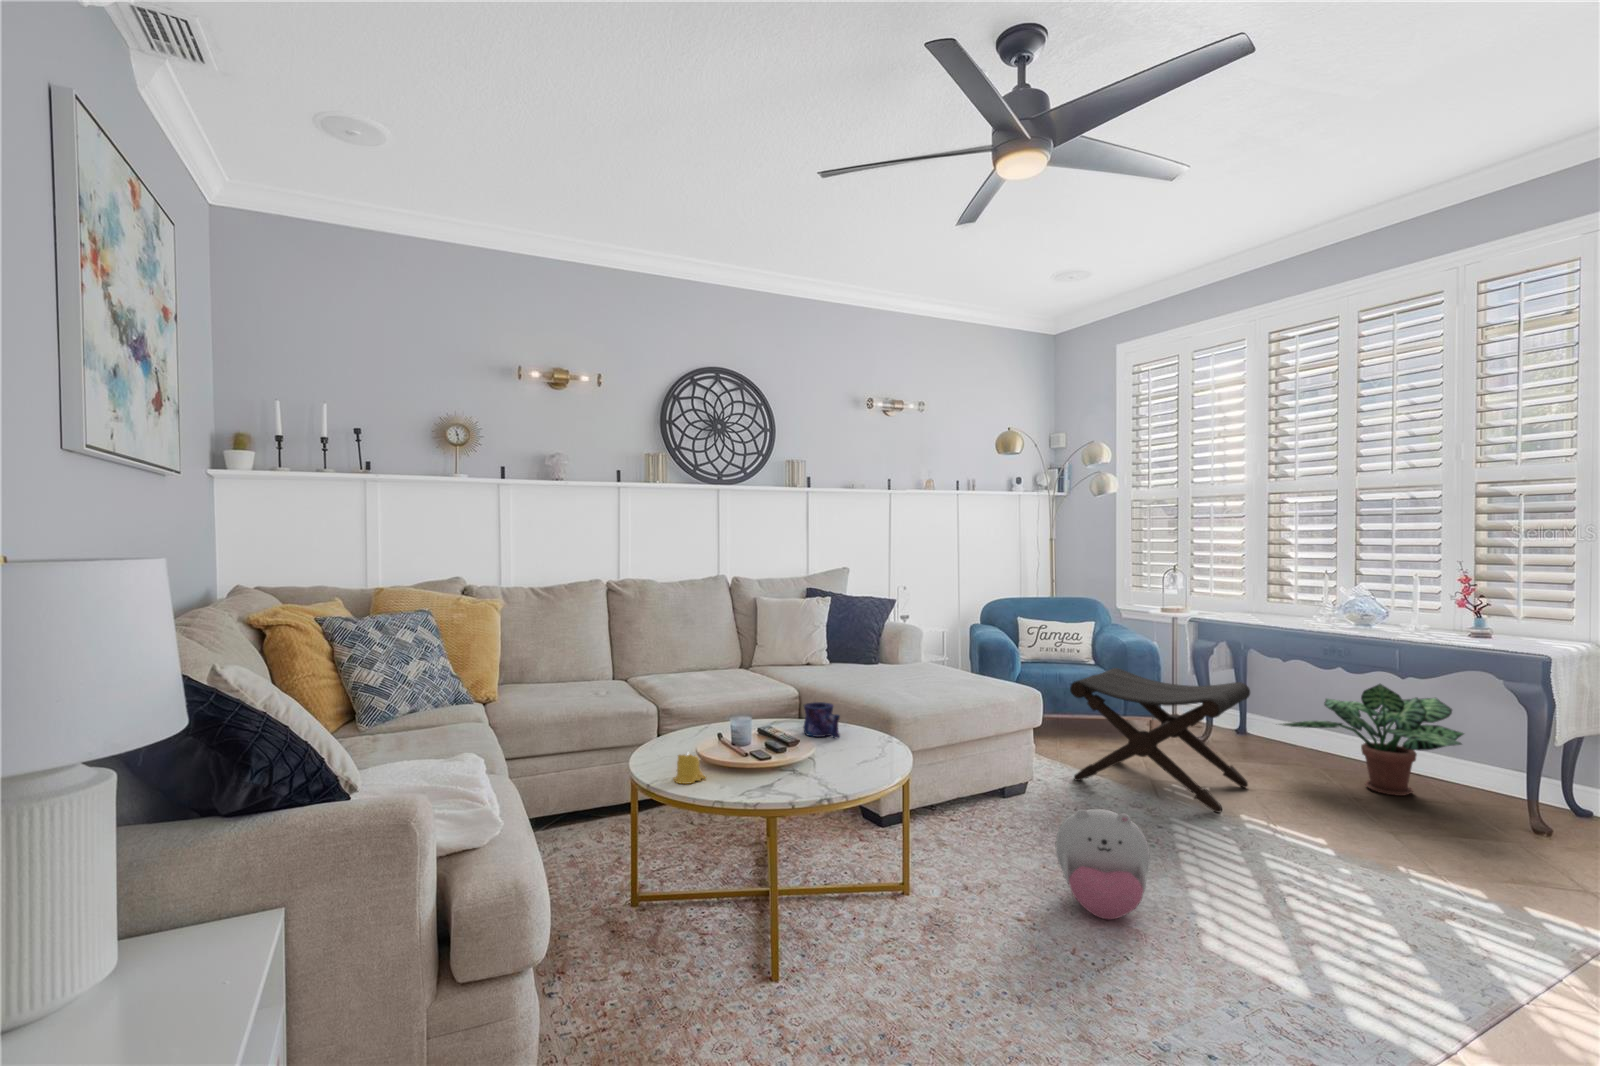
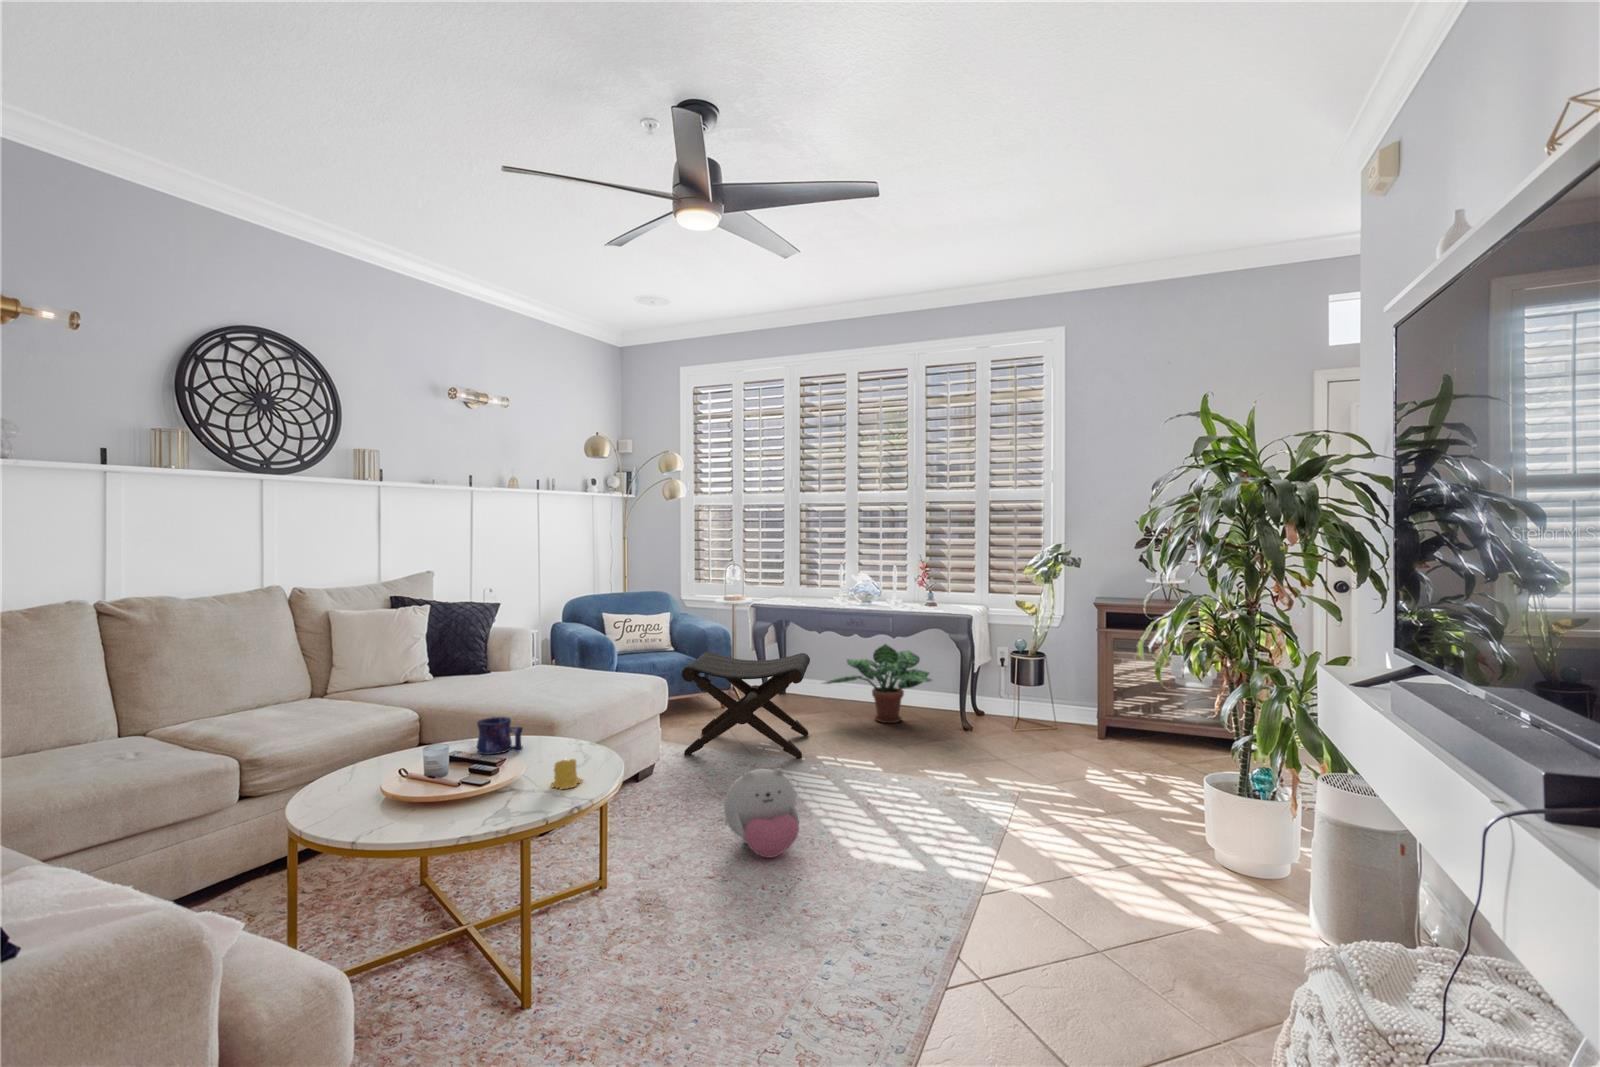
candle: present [674,754,706,784] -> present [552,759,582,789]

